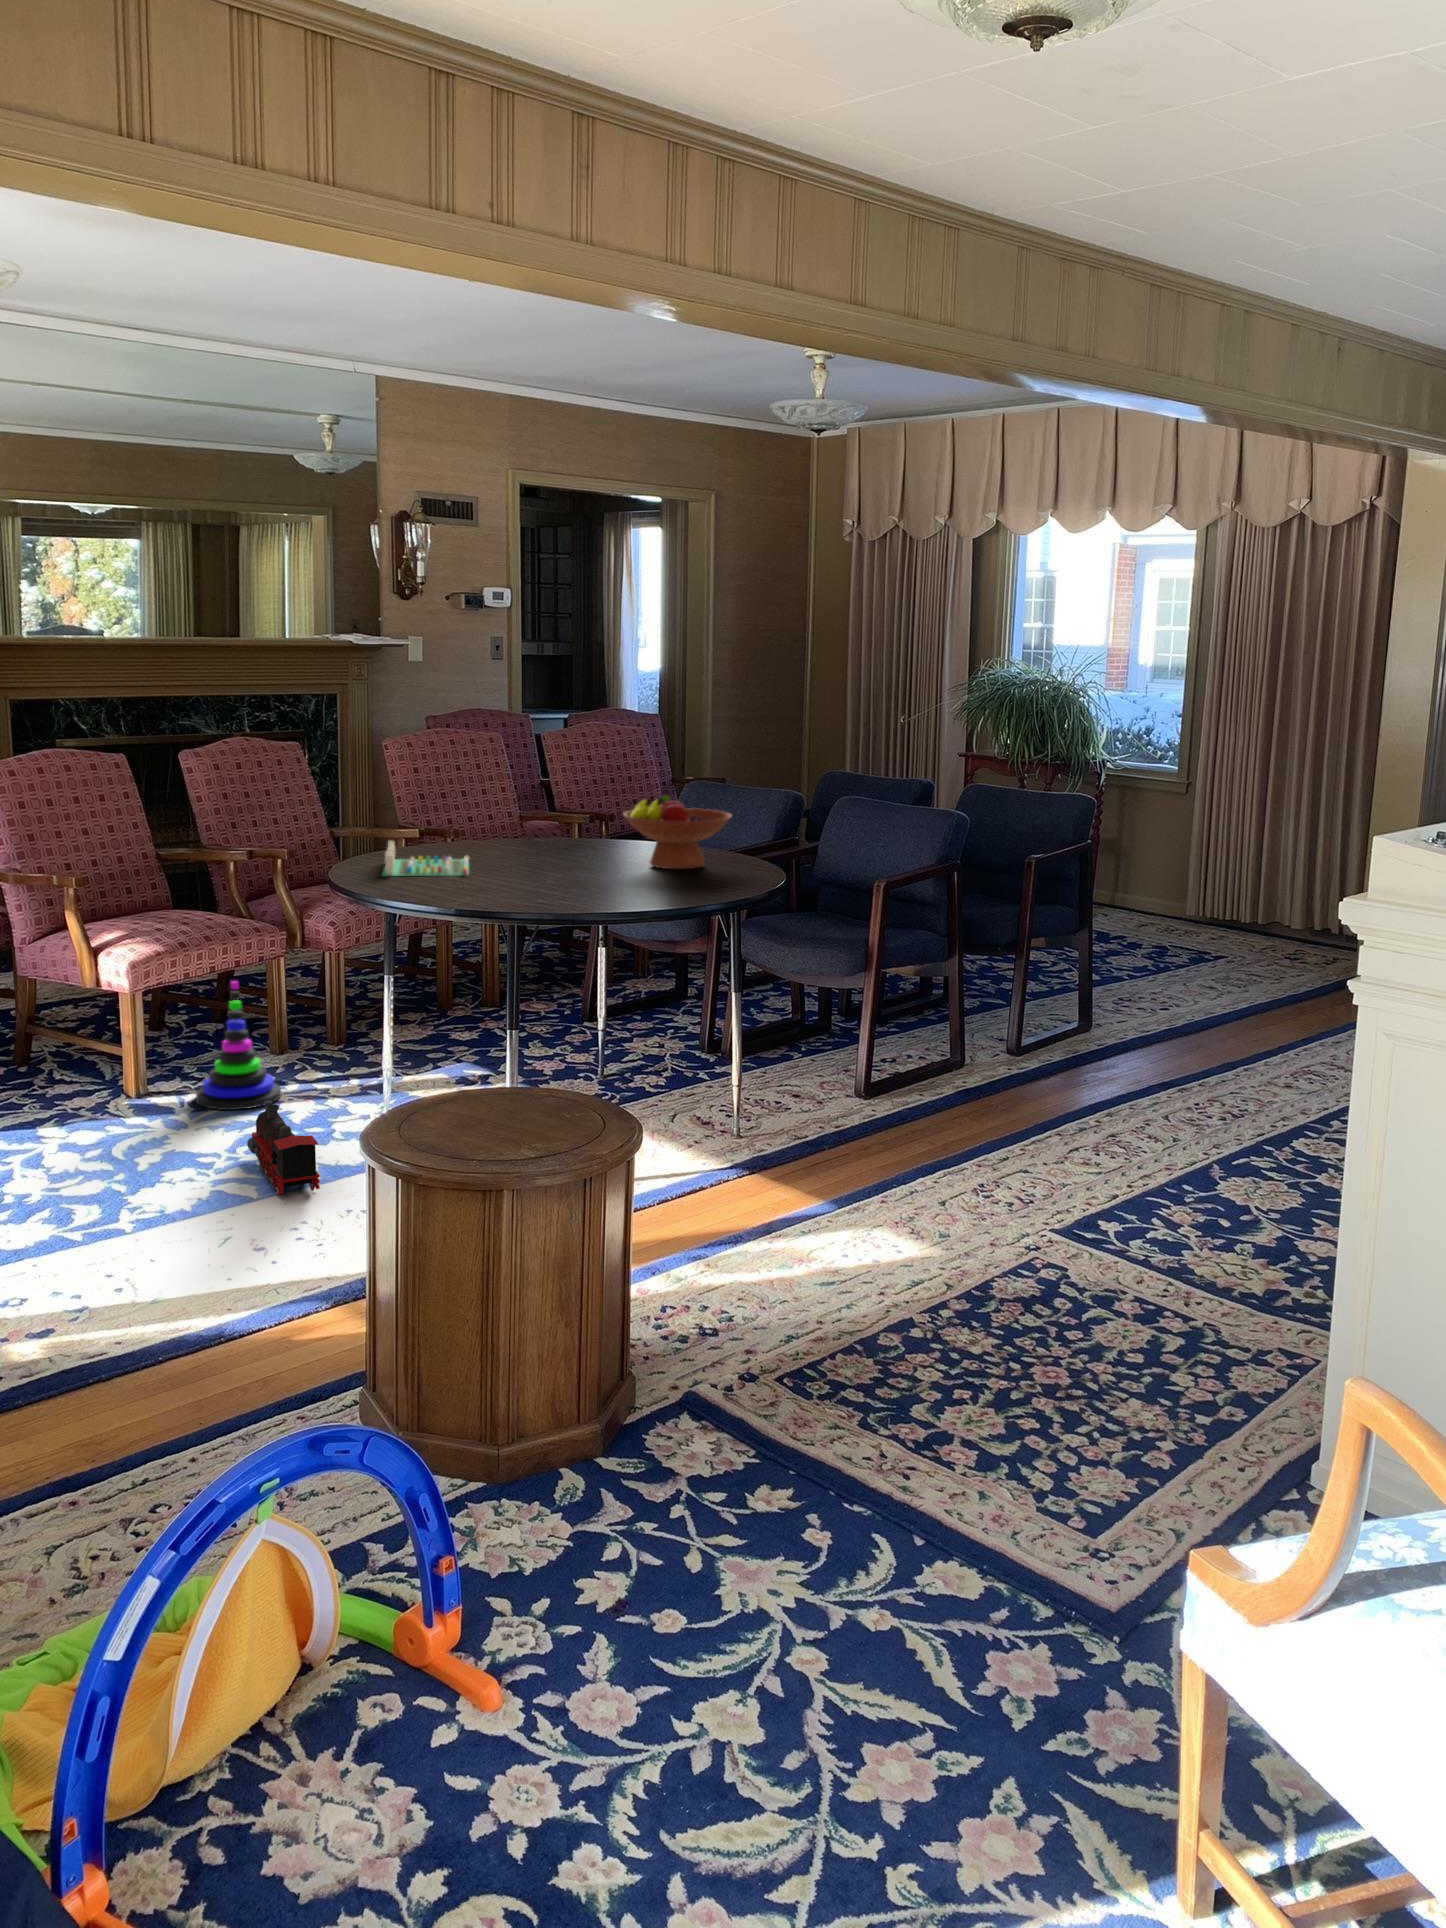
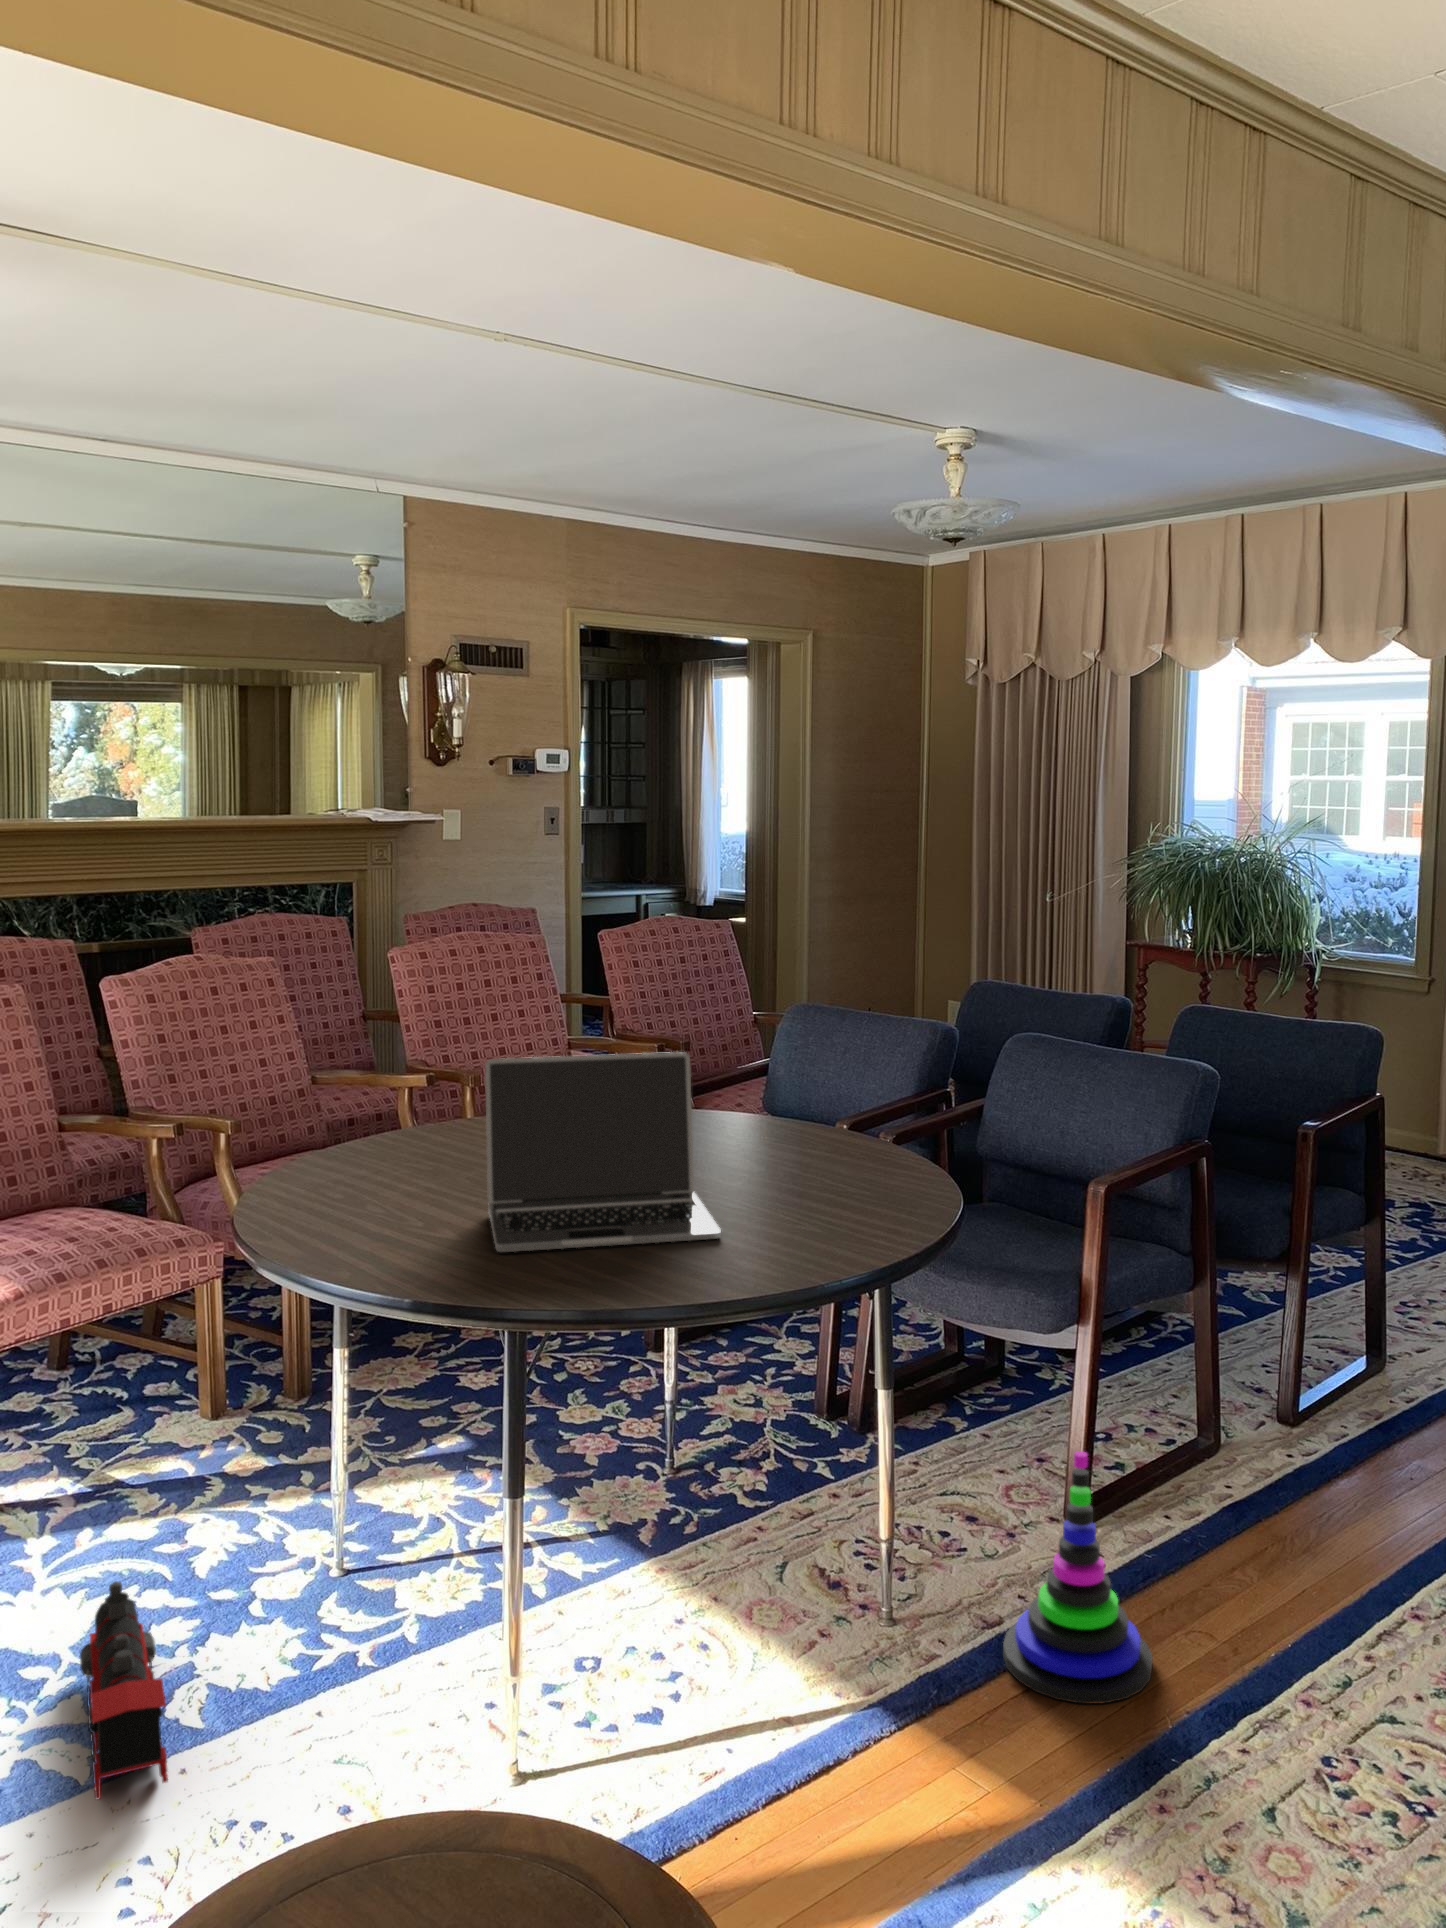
laptop: none [490,789,638,898] -> present [485,1052,721,1252]
fruit bowl: present [623,795,732,869] -> none [699,1052,868,1169]
board game: present [382,841,469,876] -> none [320,1125,468,1193]
stacking toy: present [196,981,281,1110] -> present [1003,1451,1152,1704]

